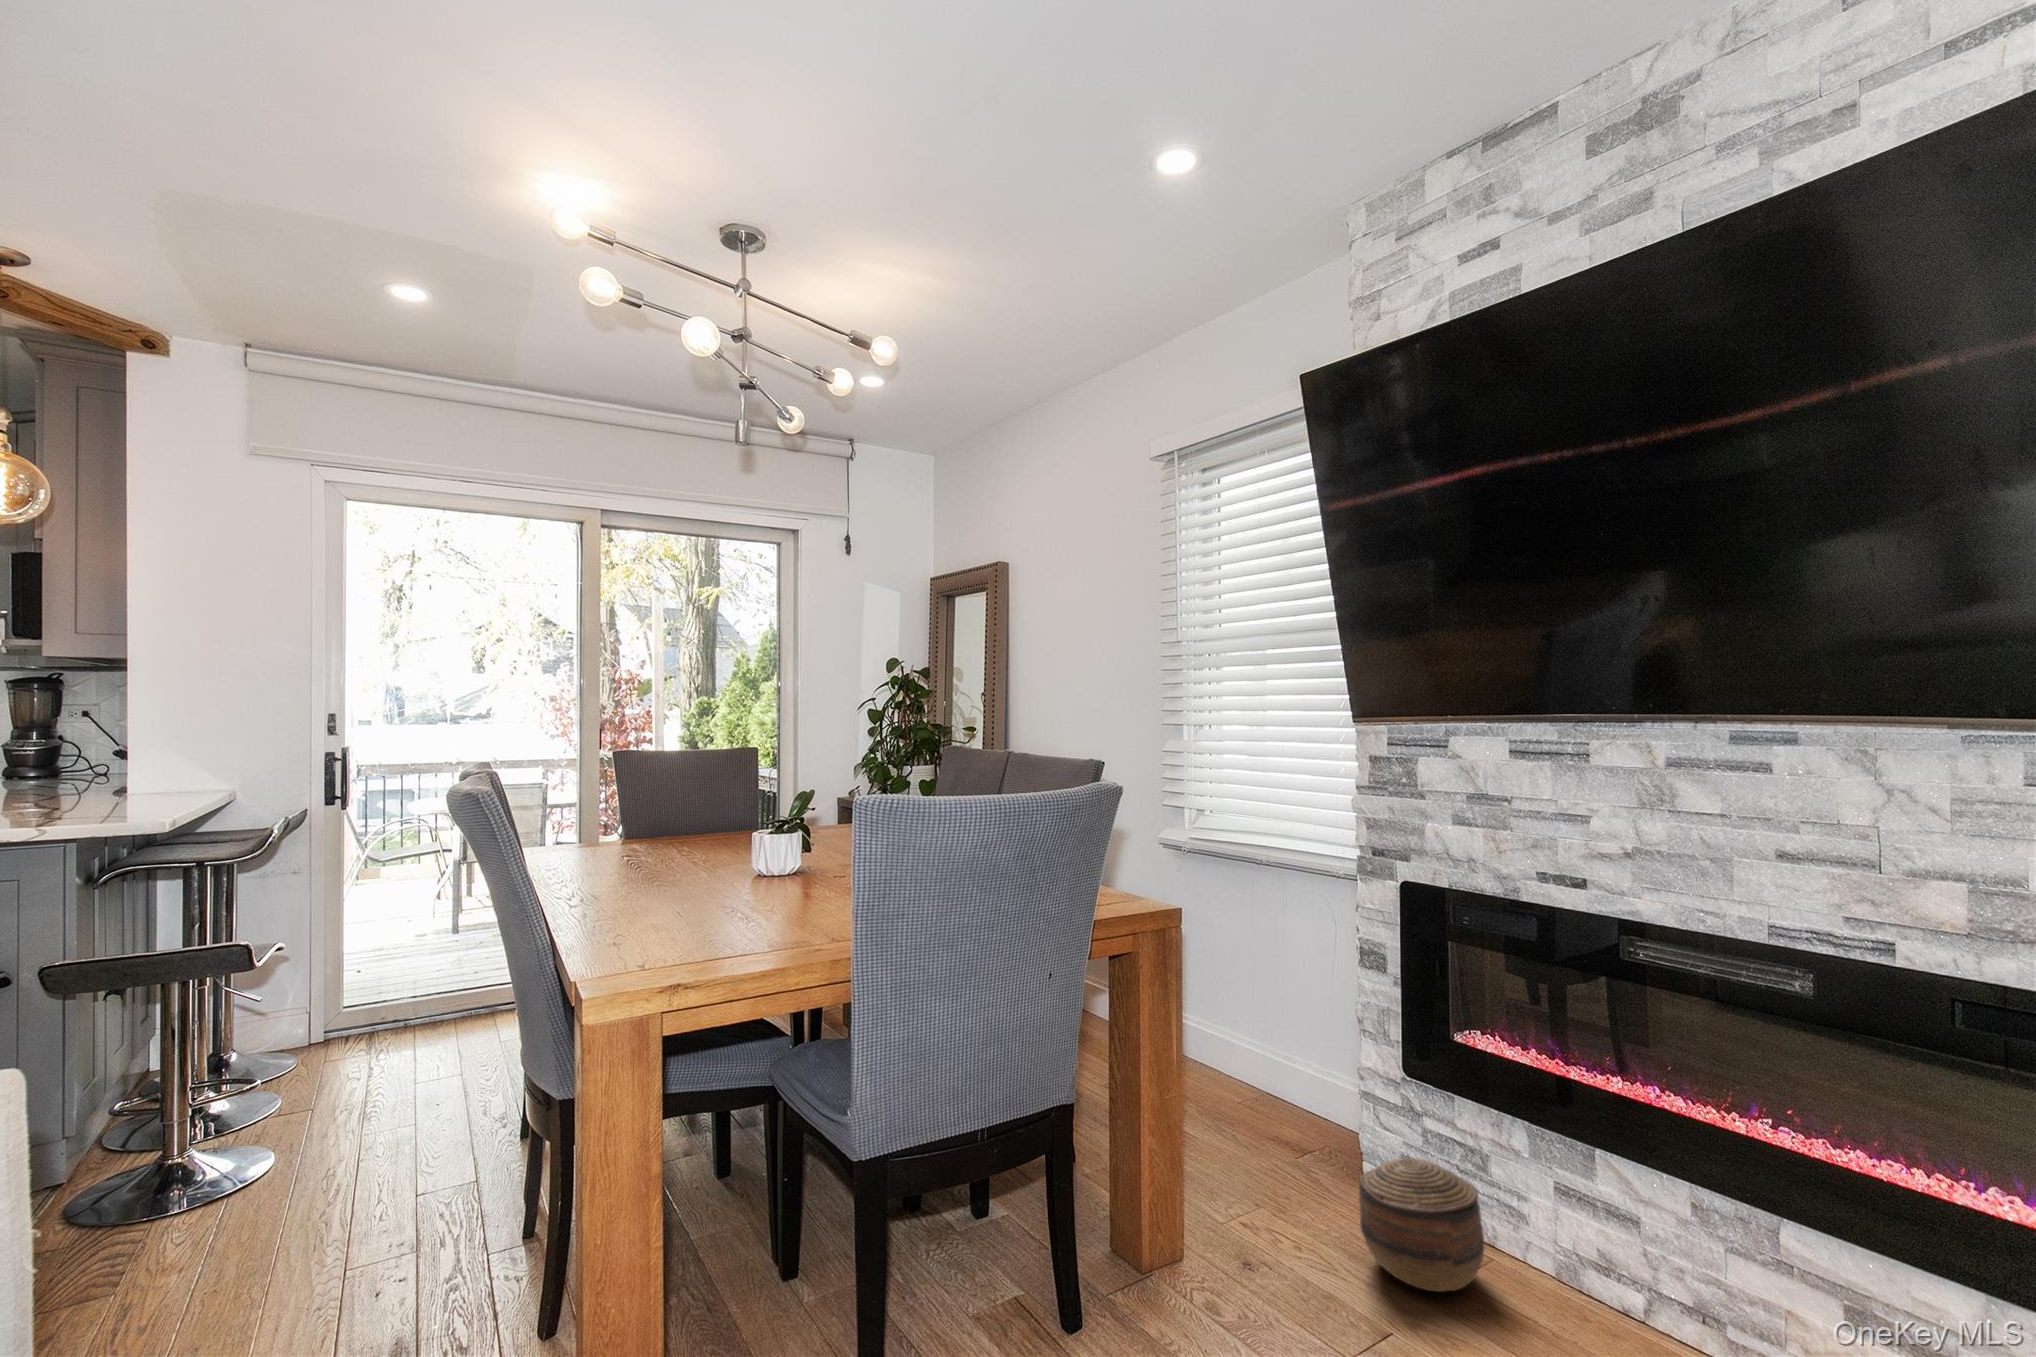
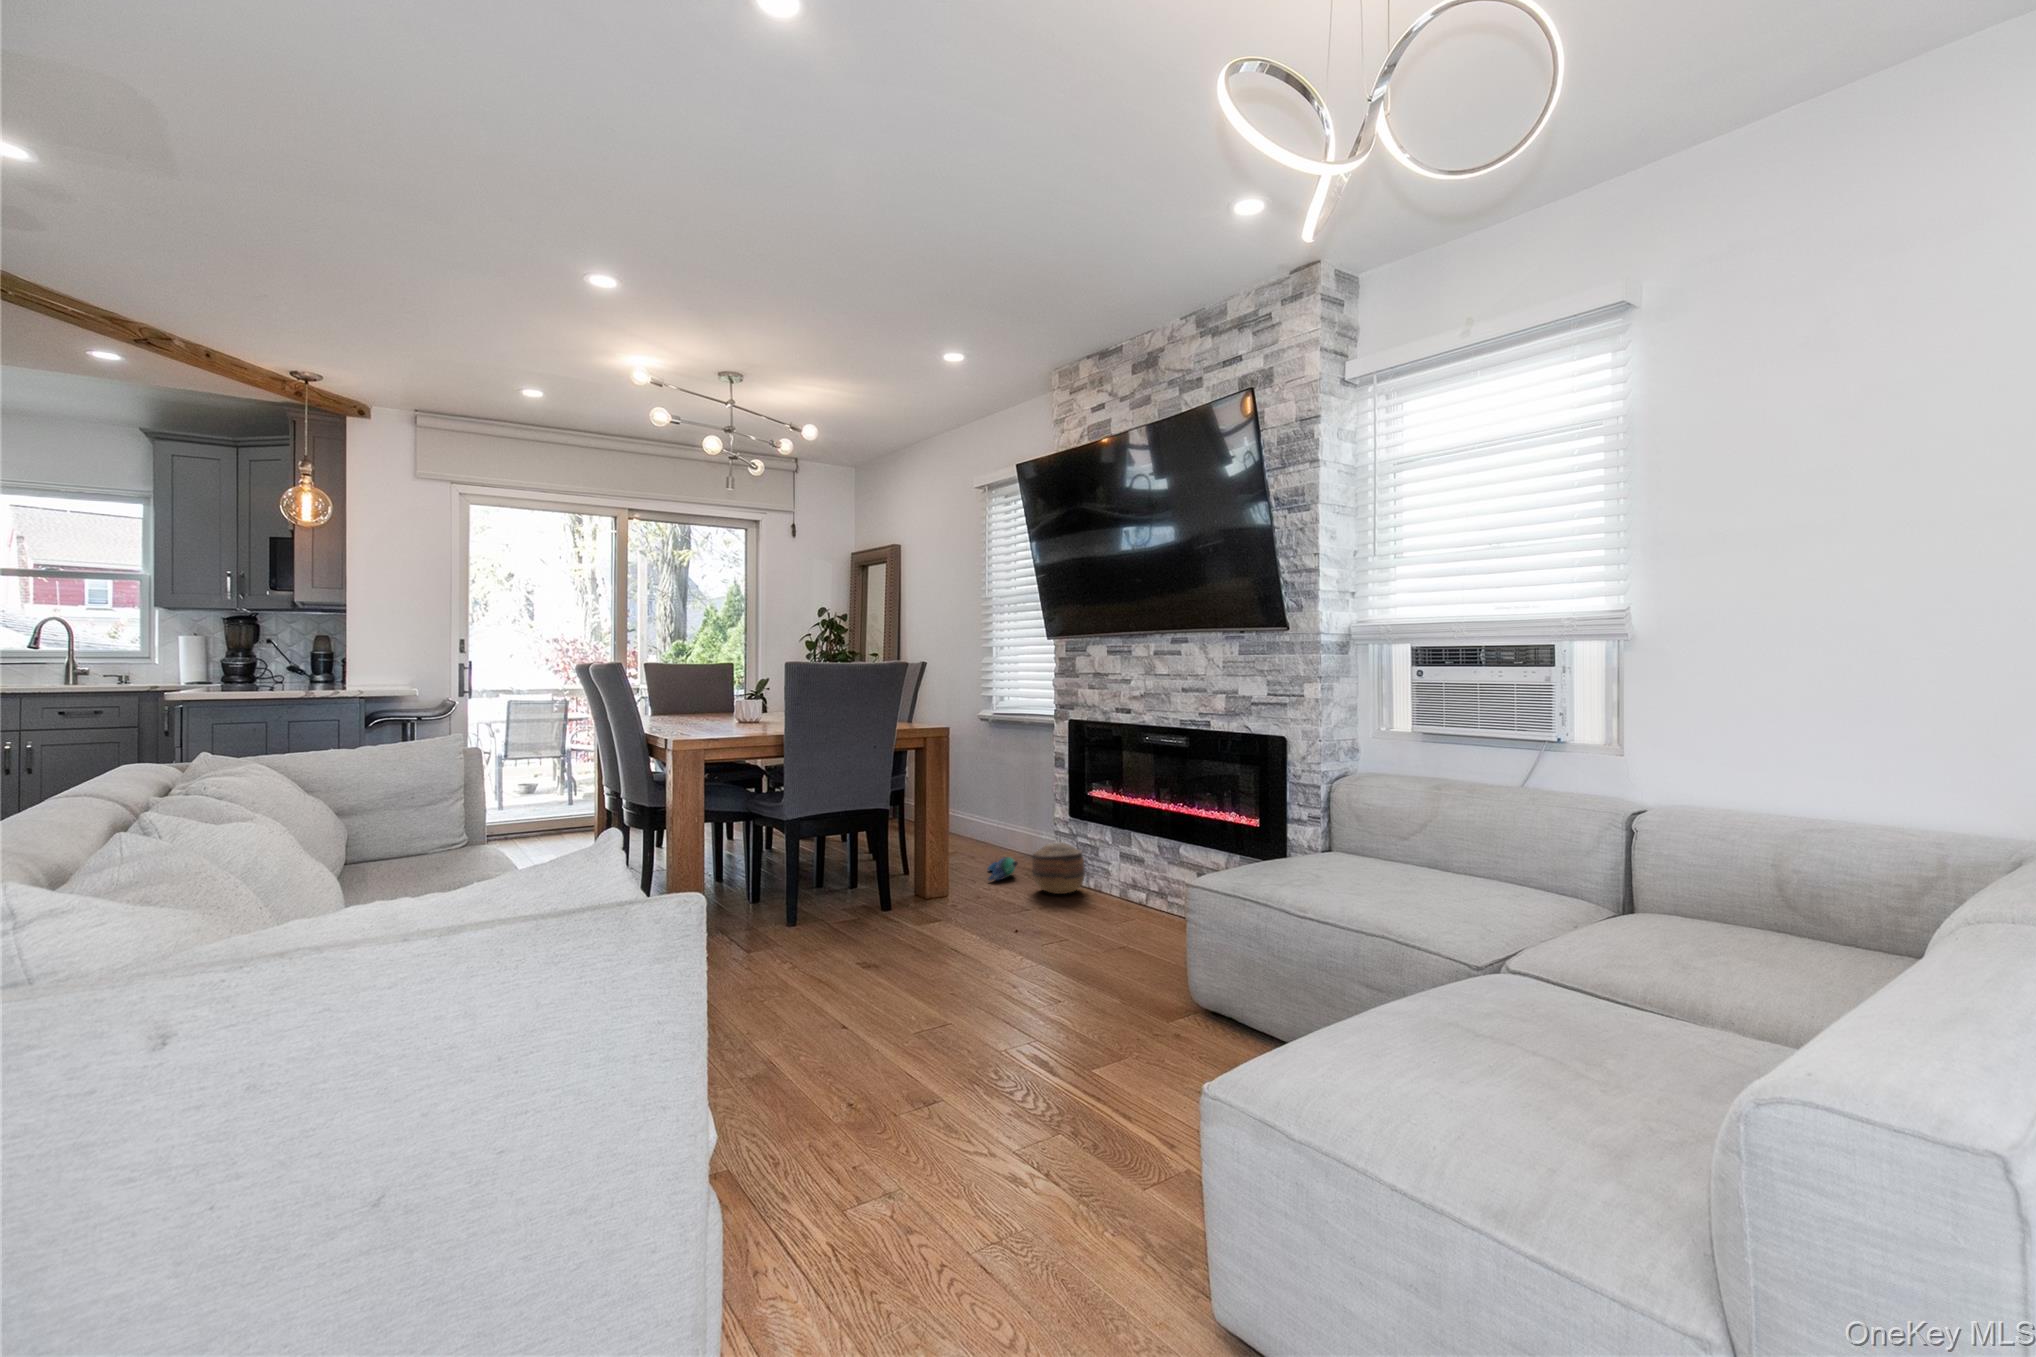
plush toy: none [1225,1150,1300,1221] -> present [988,857,1018,881]

